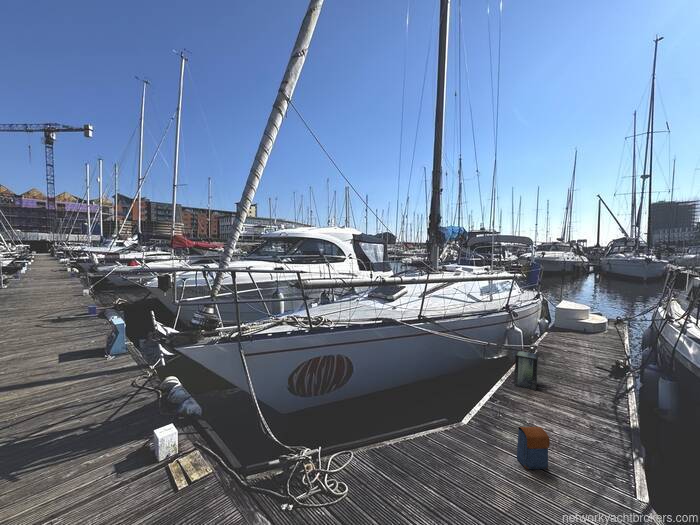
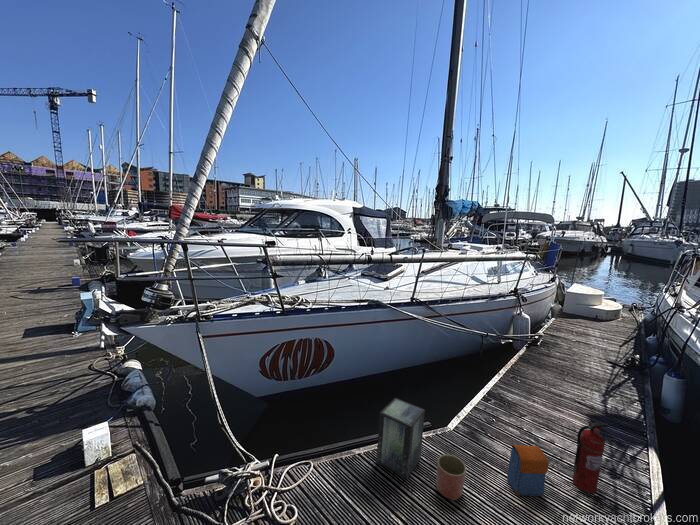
storage box: present [514,350,538,391] -> present [377,398,425,479]
fire extinguisher: none [571,403,595,465] -> present [573,423,609,493]
planter: none [458,438,483,475] -> present [436,455,466,500]

